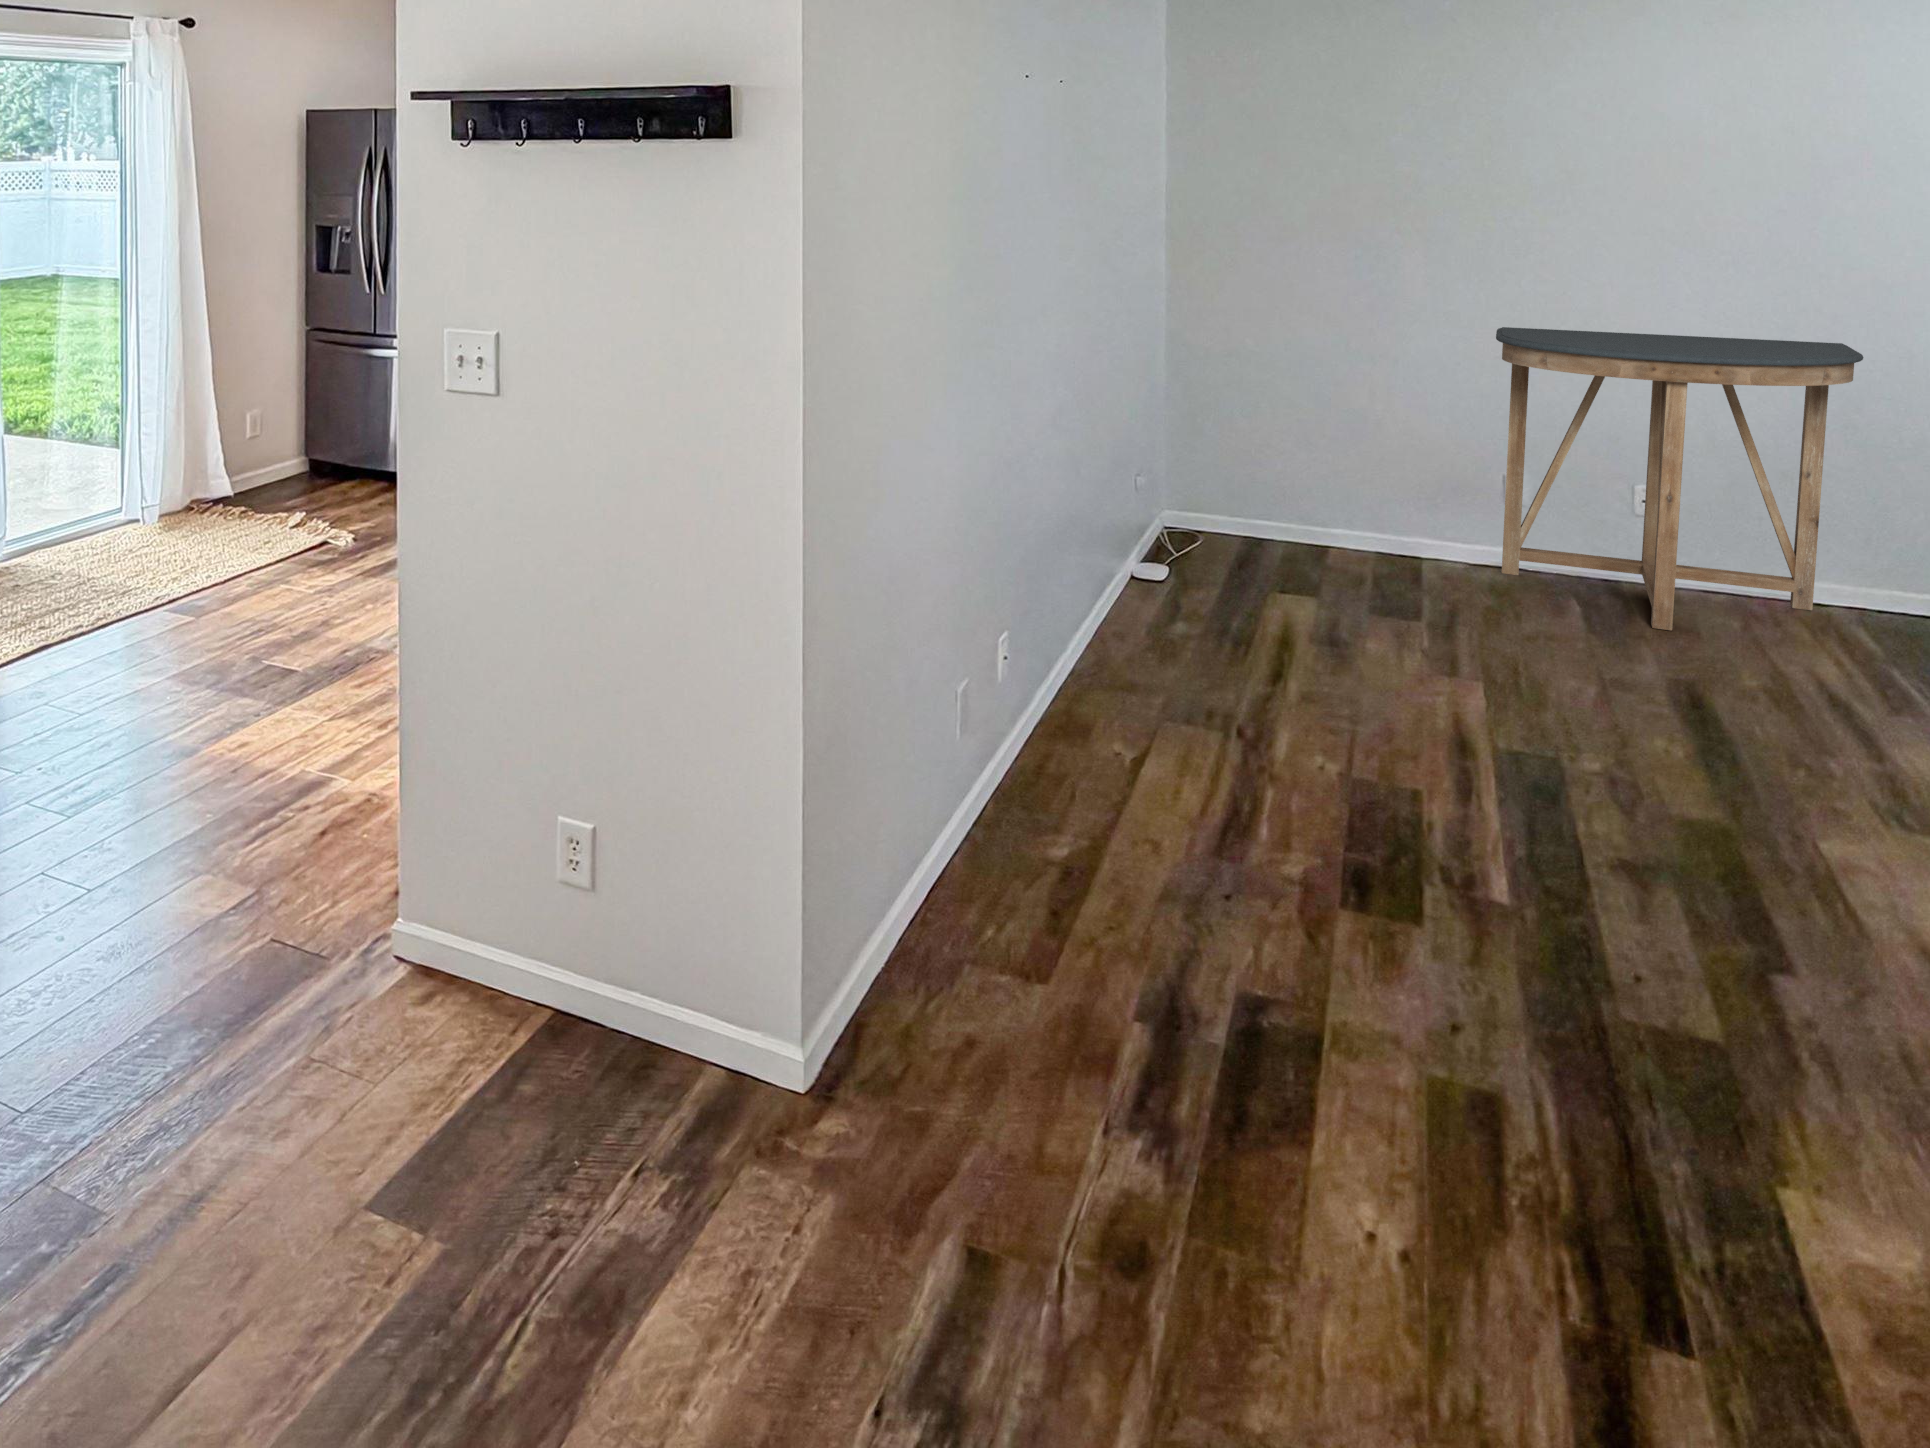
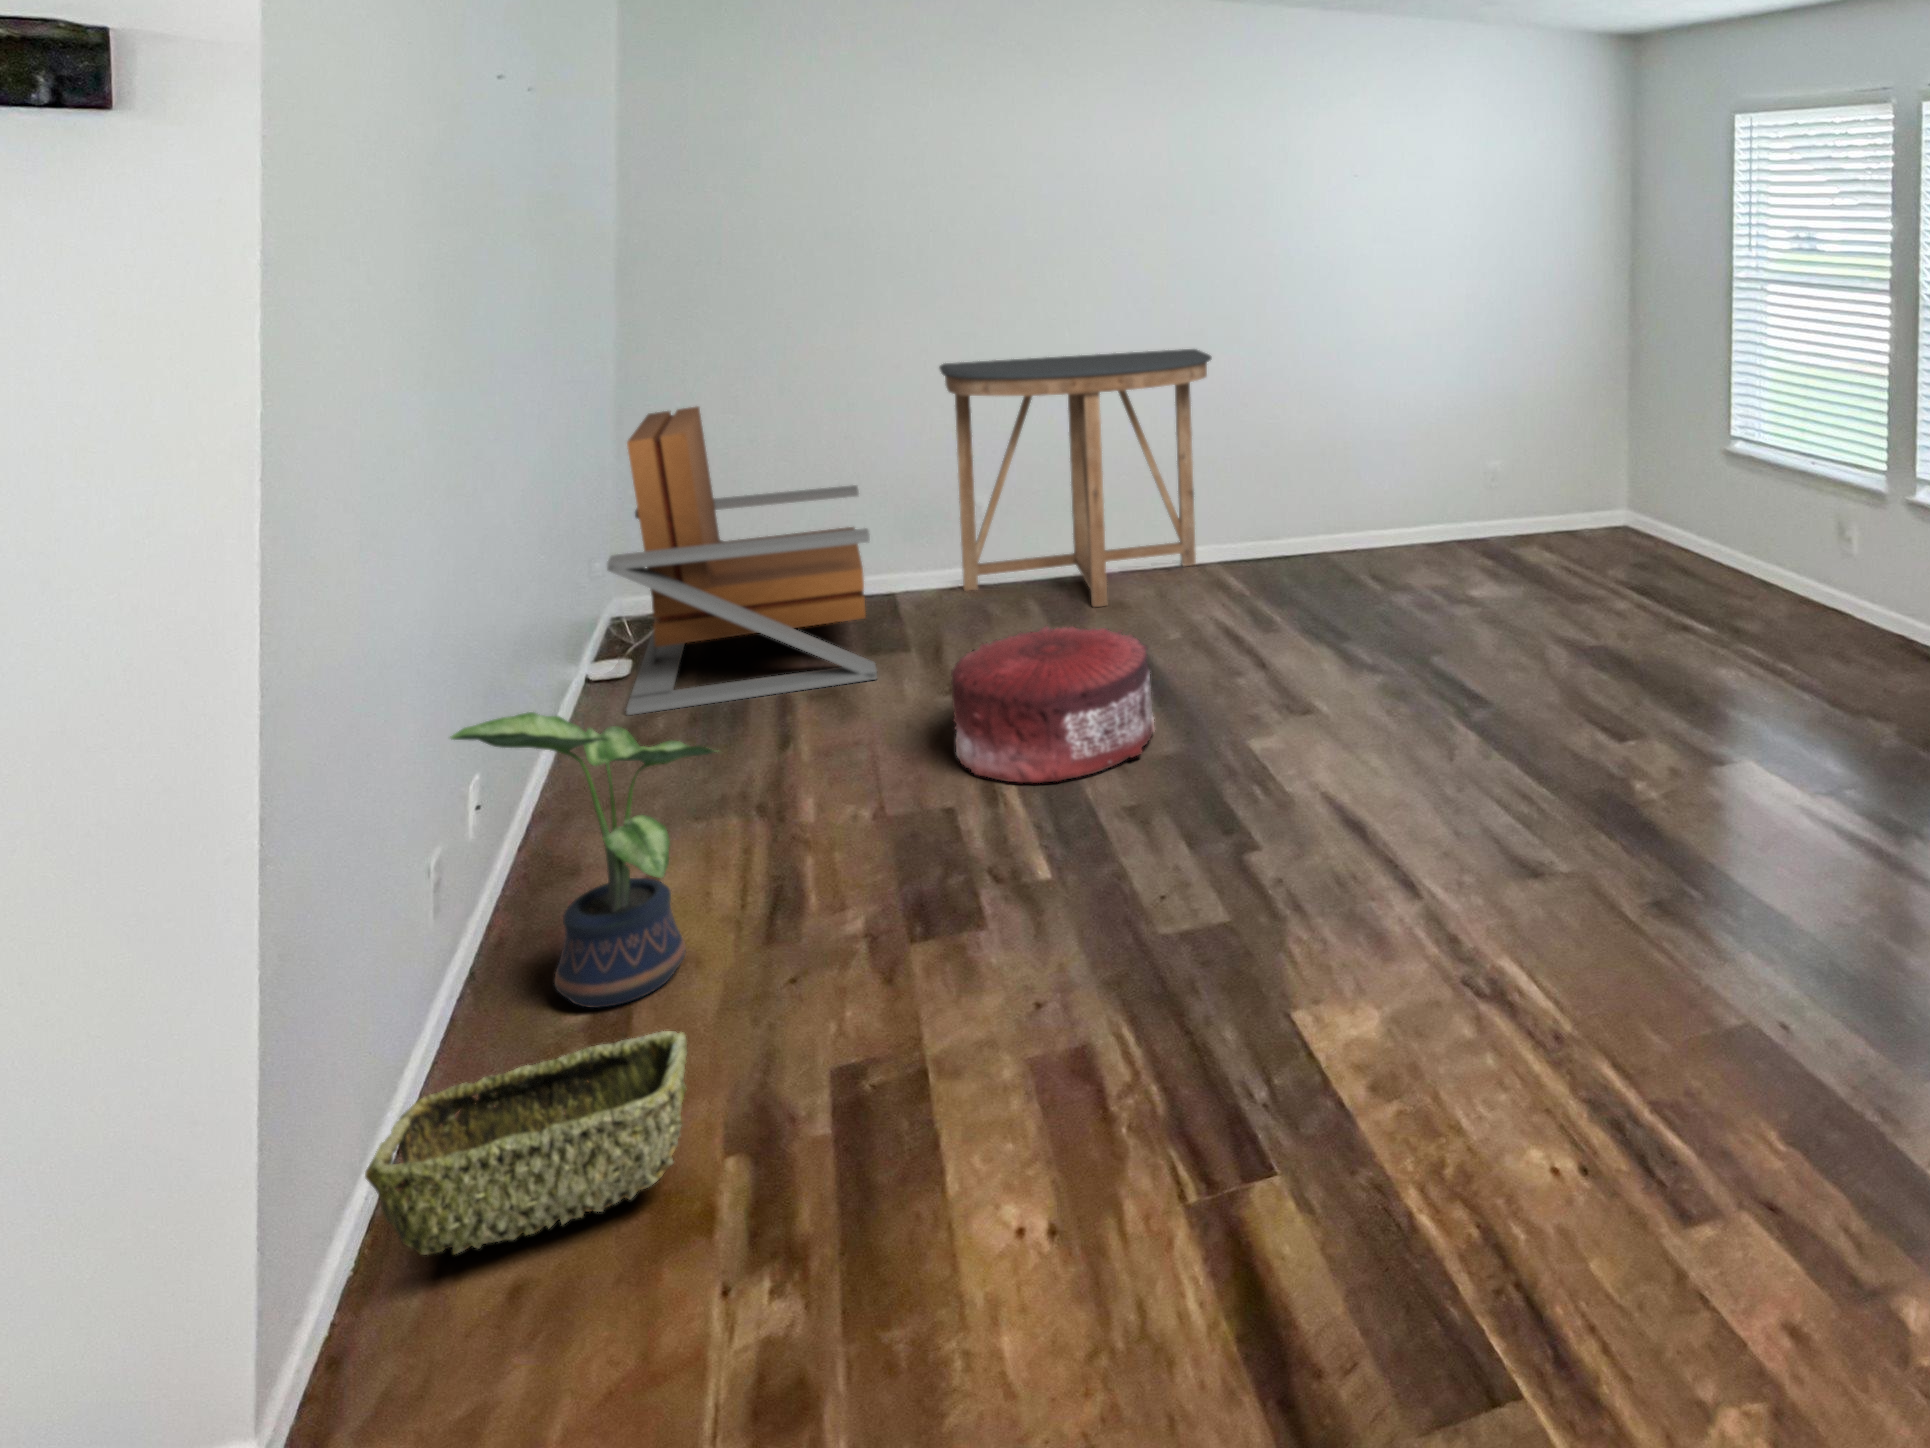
lounge chair: none [1148,342,1394,641] -> present [607,407,877,715]
potted plant: none [982,589,1188,858] -> present [450,712,715,1008]
pouf: none [1444,634,1691,814] -> present [951,626,1154,783]
woven basket: none [881,865,1116,1019] -> present [365,1031,687,1255]

